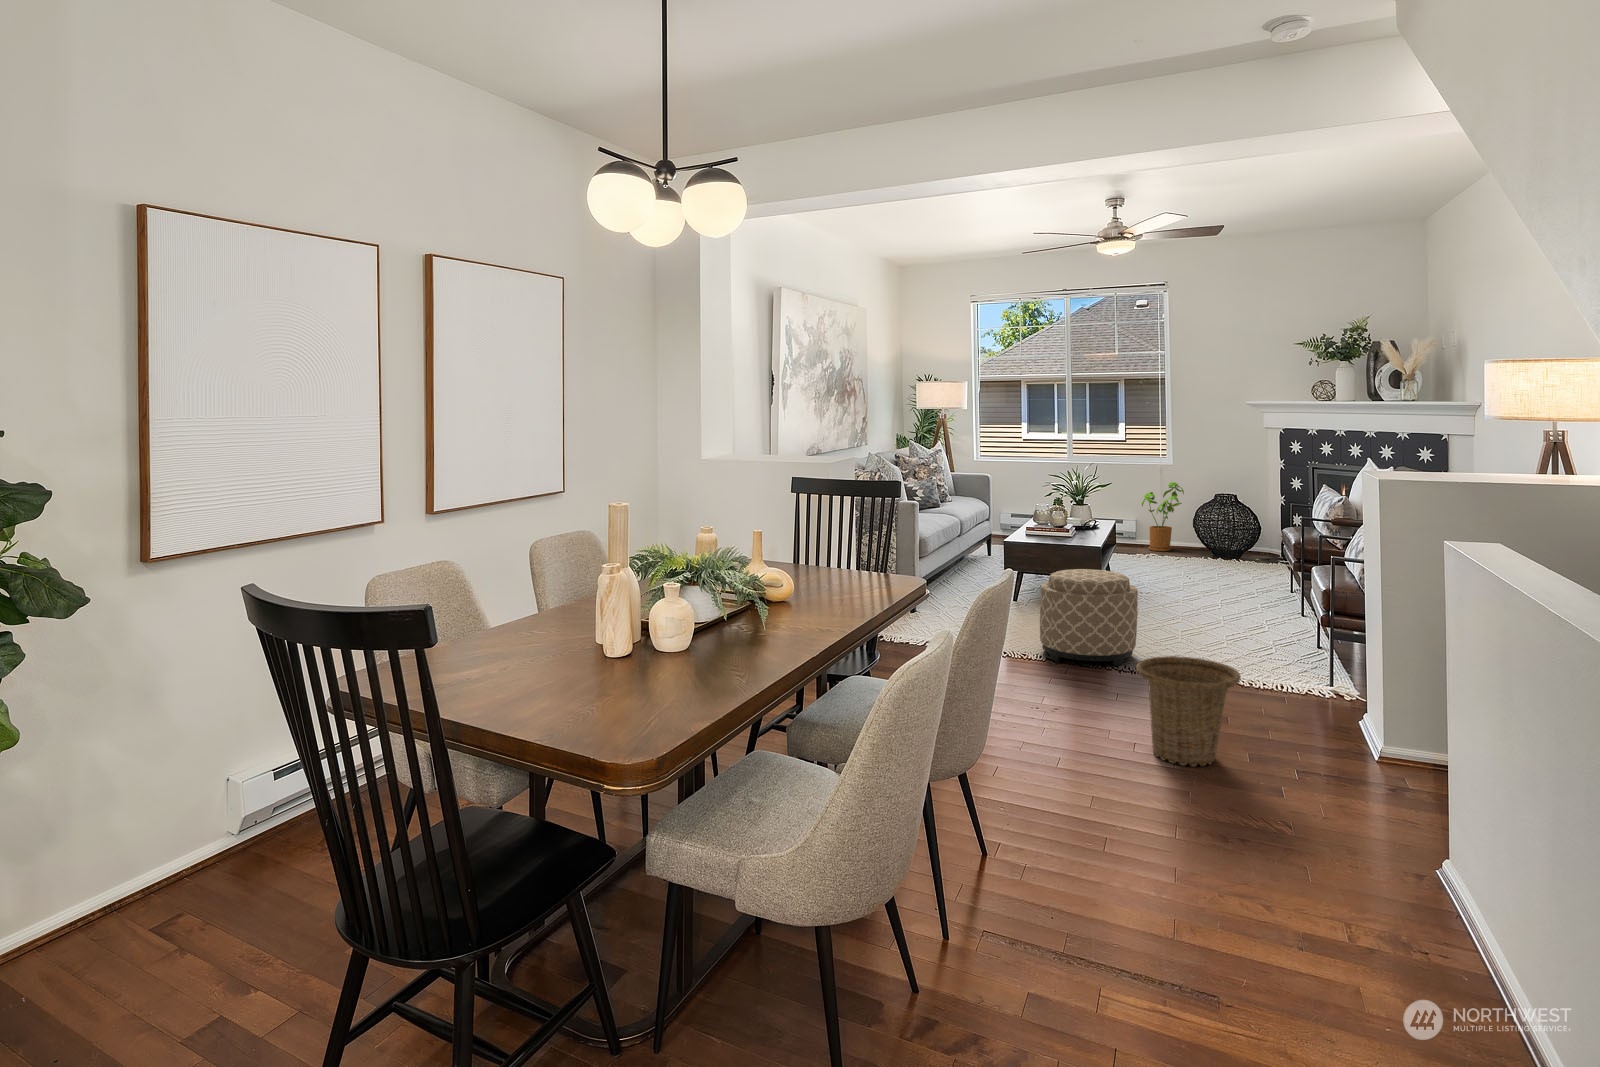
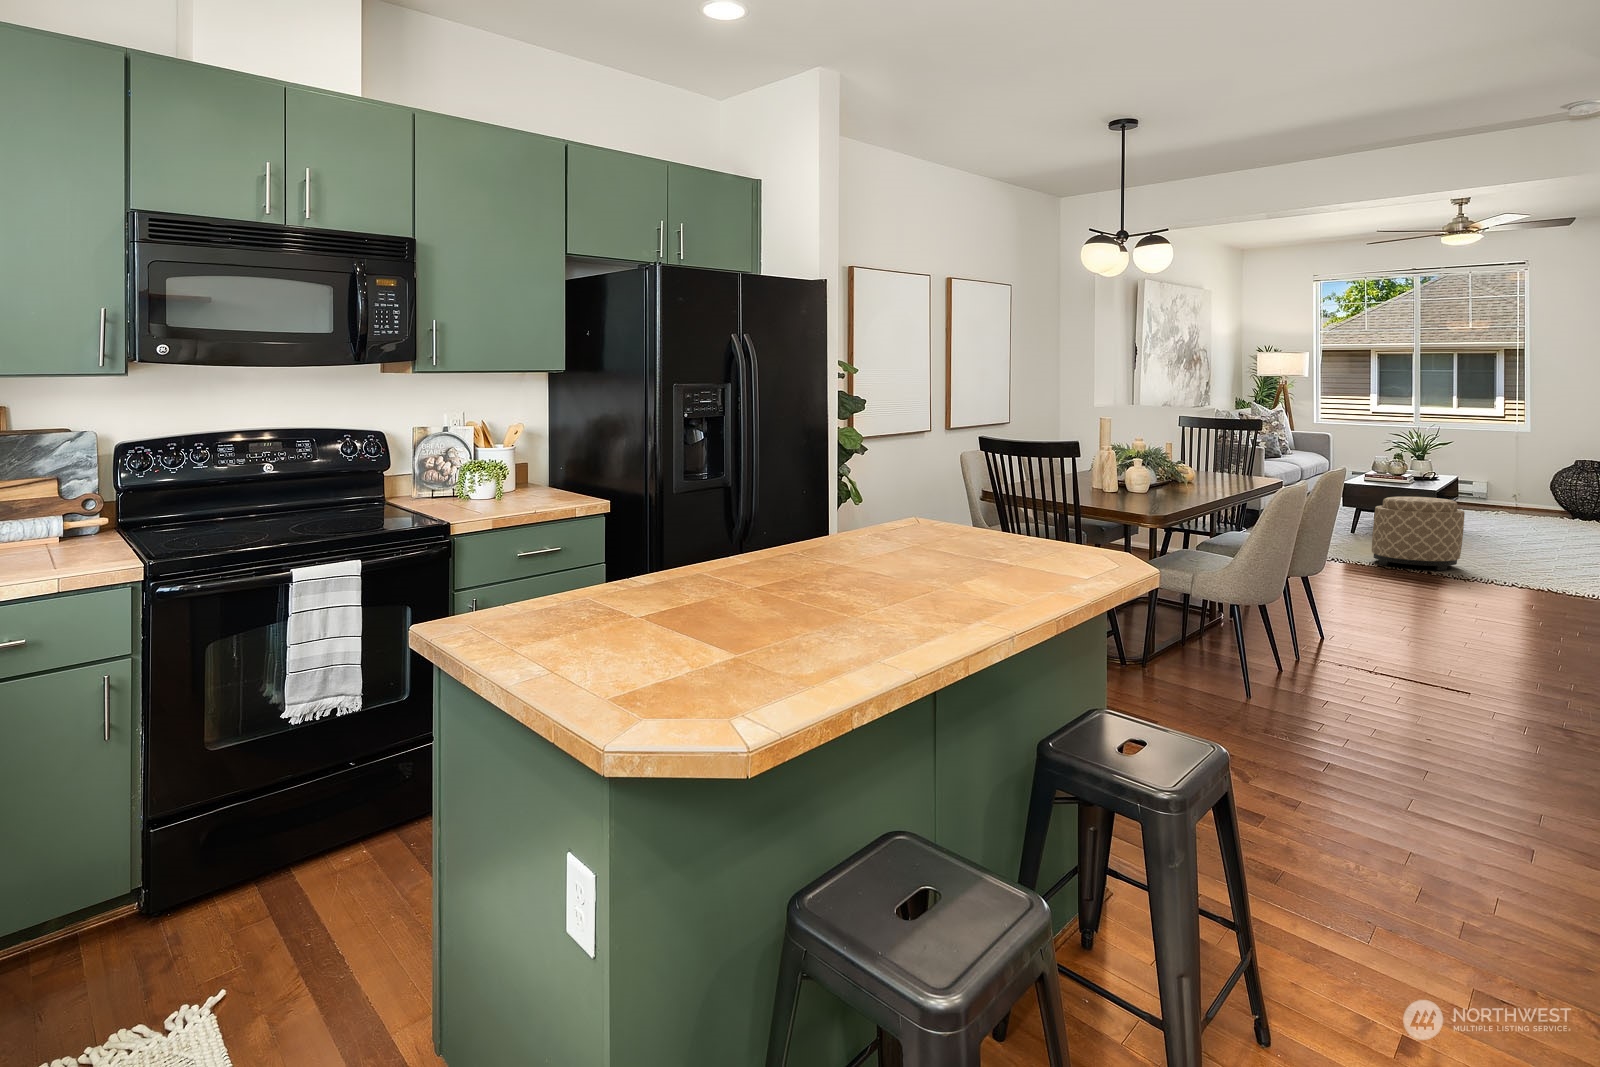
house plant: present [1142,482,1184,551] -> none [1493,449,1542,516]
basket: present [1136,656,1241,767] -> none [1449,539,1535,612]

